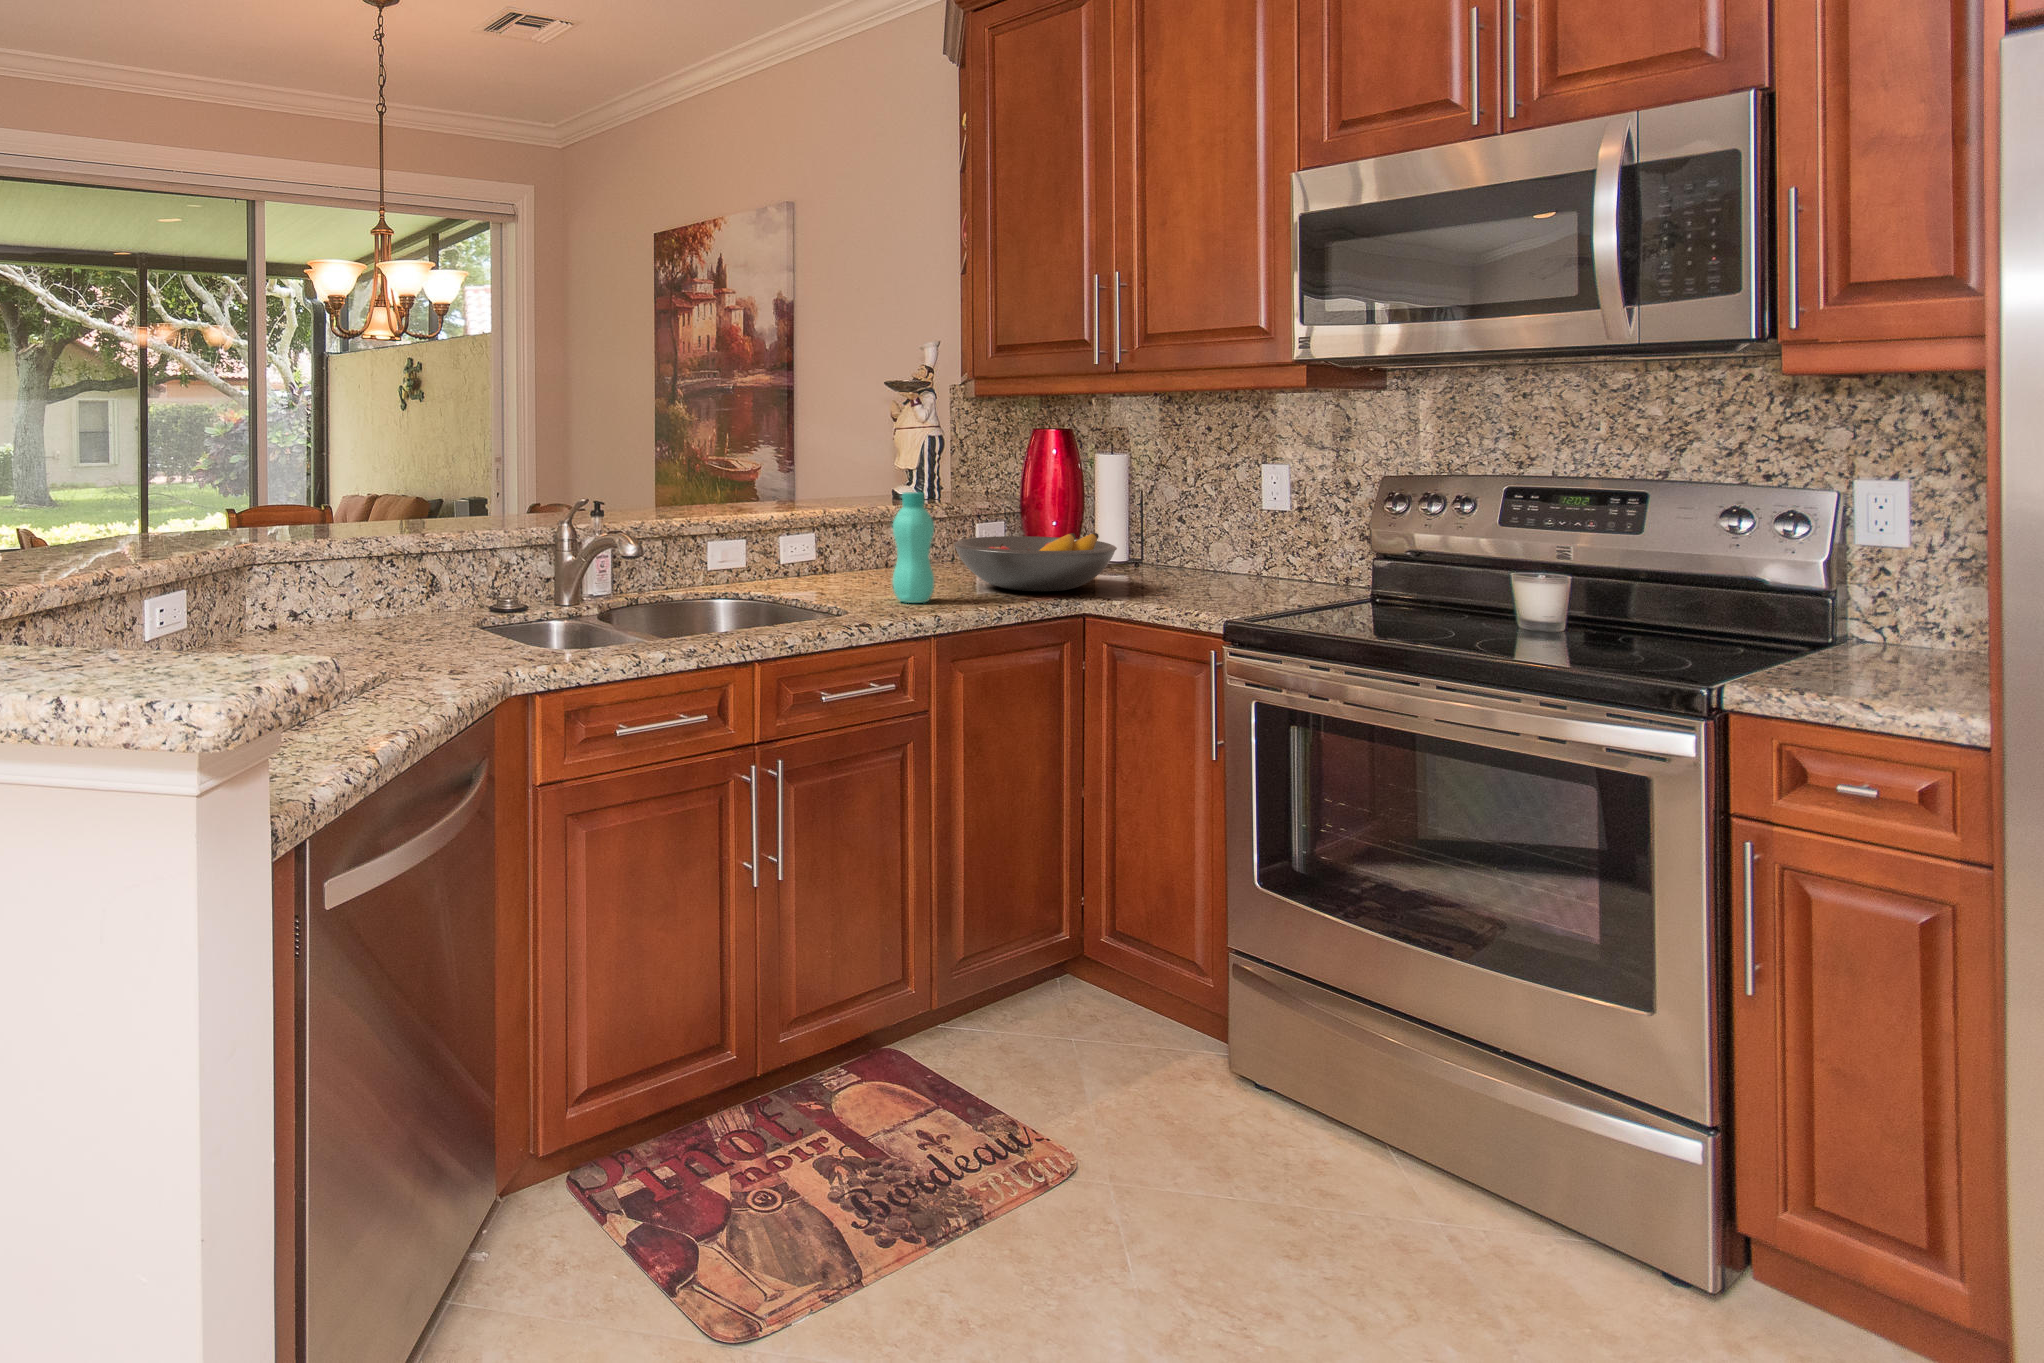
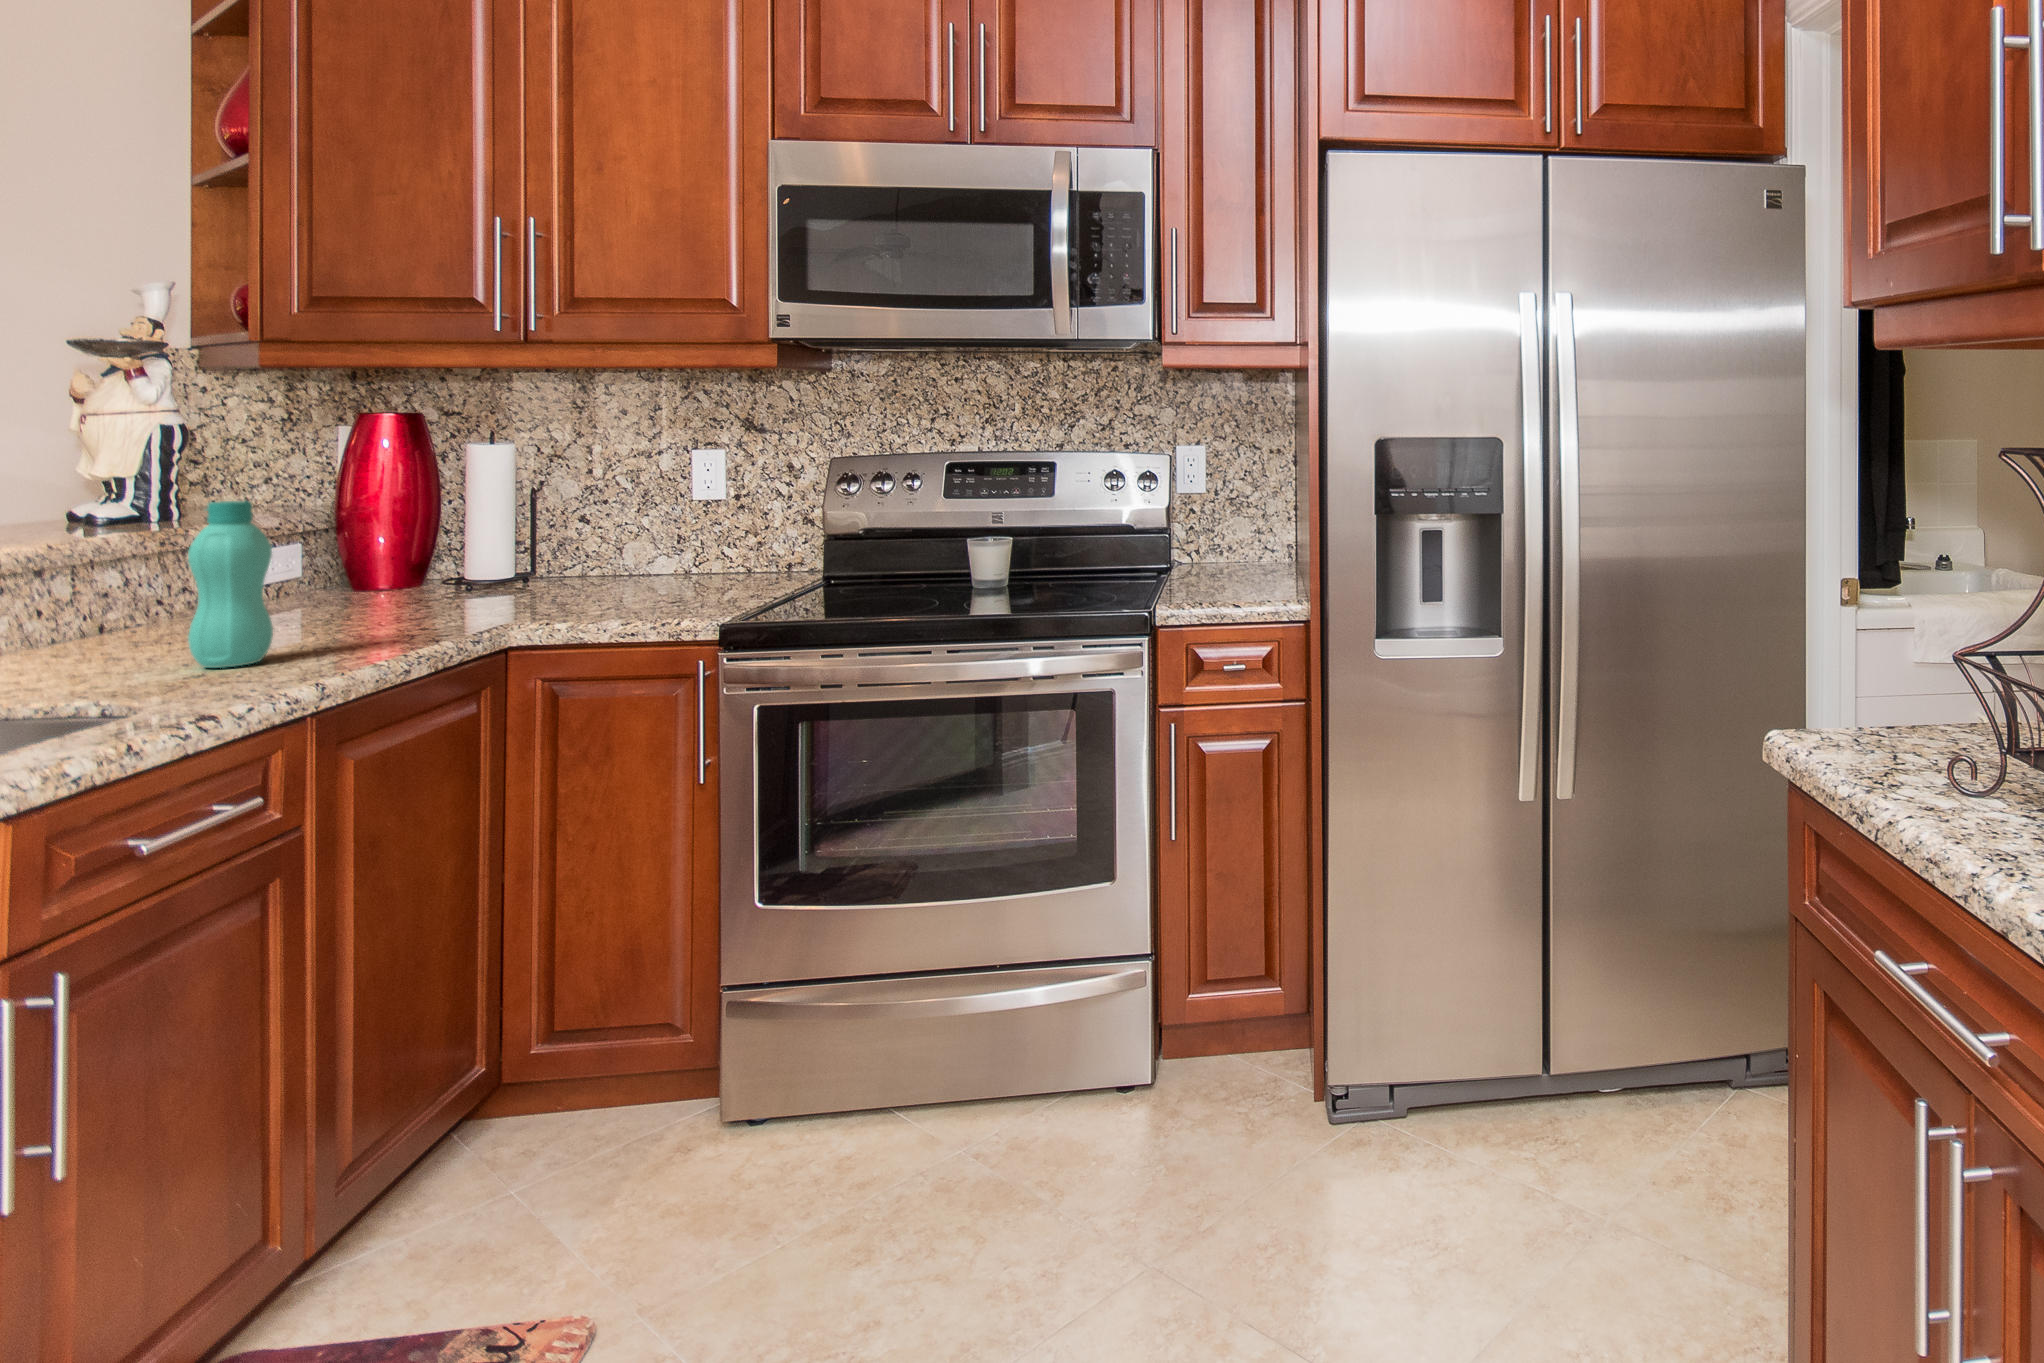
fruit bowl: present [953,533,1117,592] -> none [277,540,542,626]

